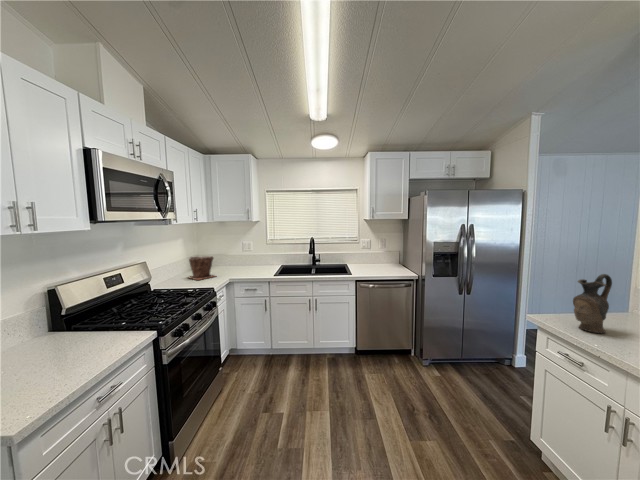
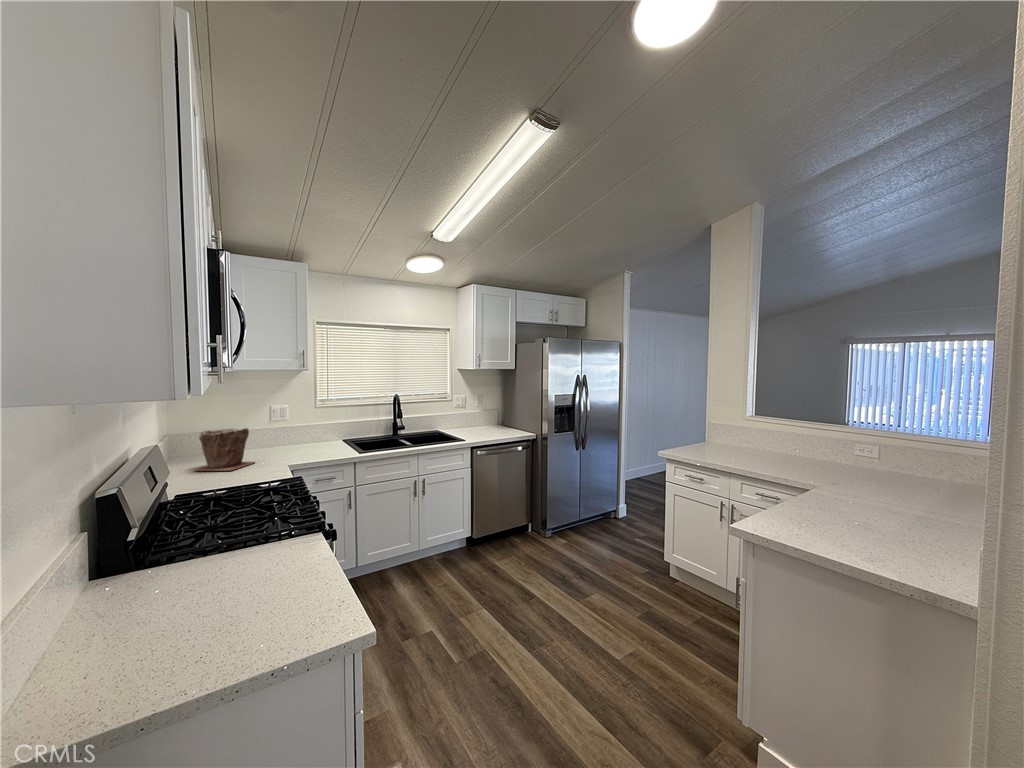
ceramic pitcher: present [573,274,612,333] -> none [687,409,707,454]

